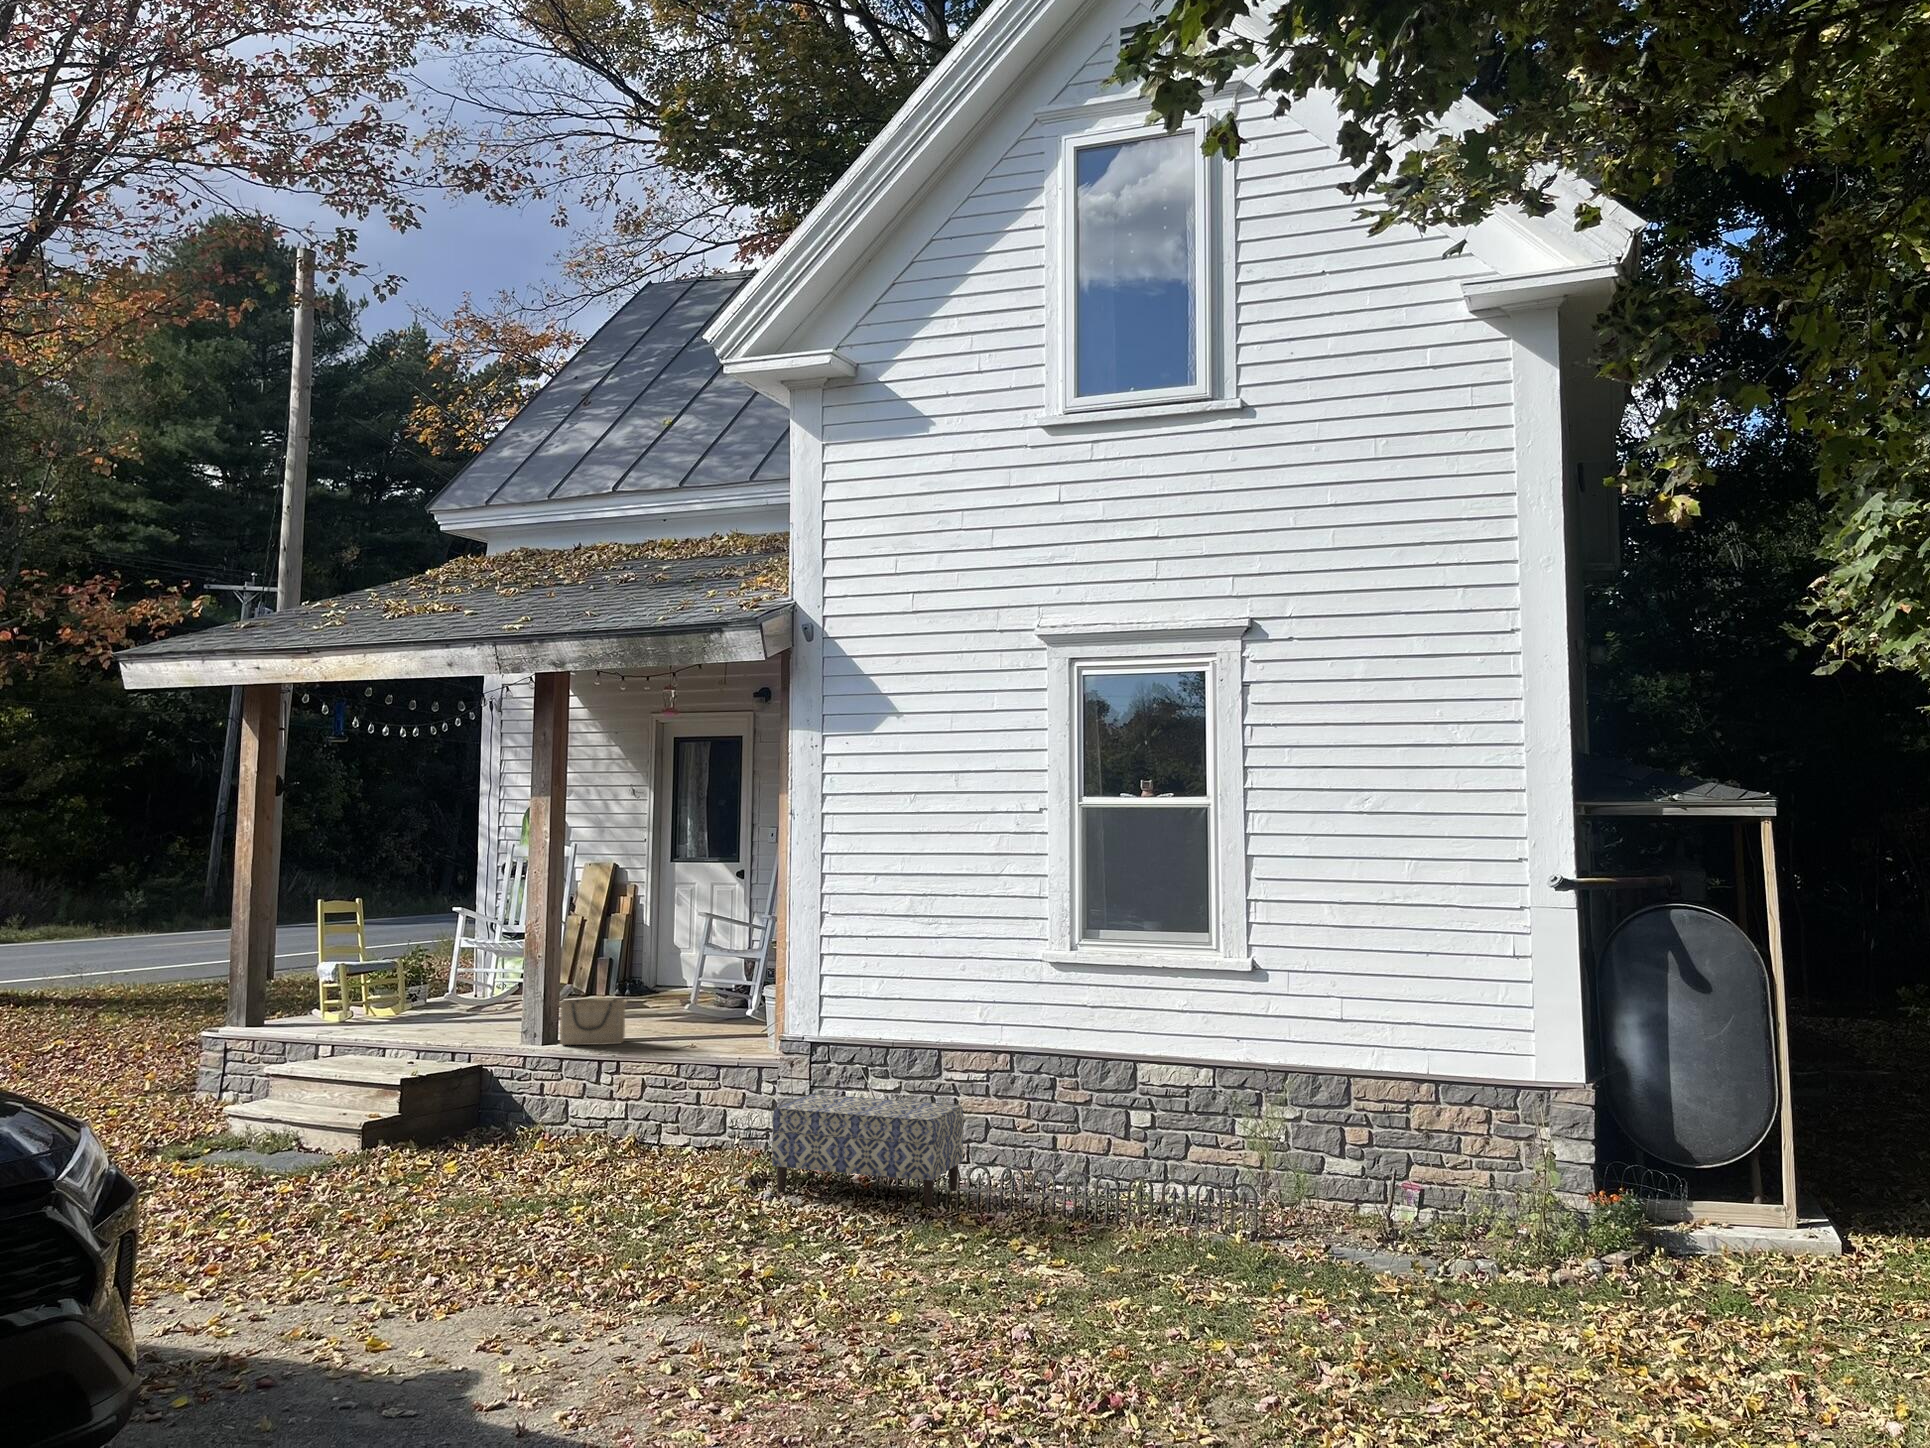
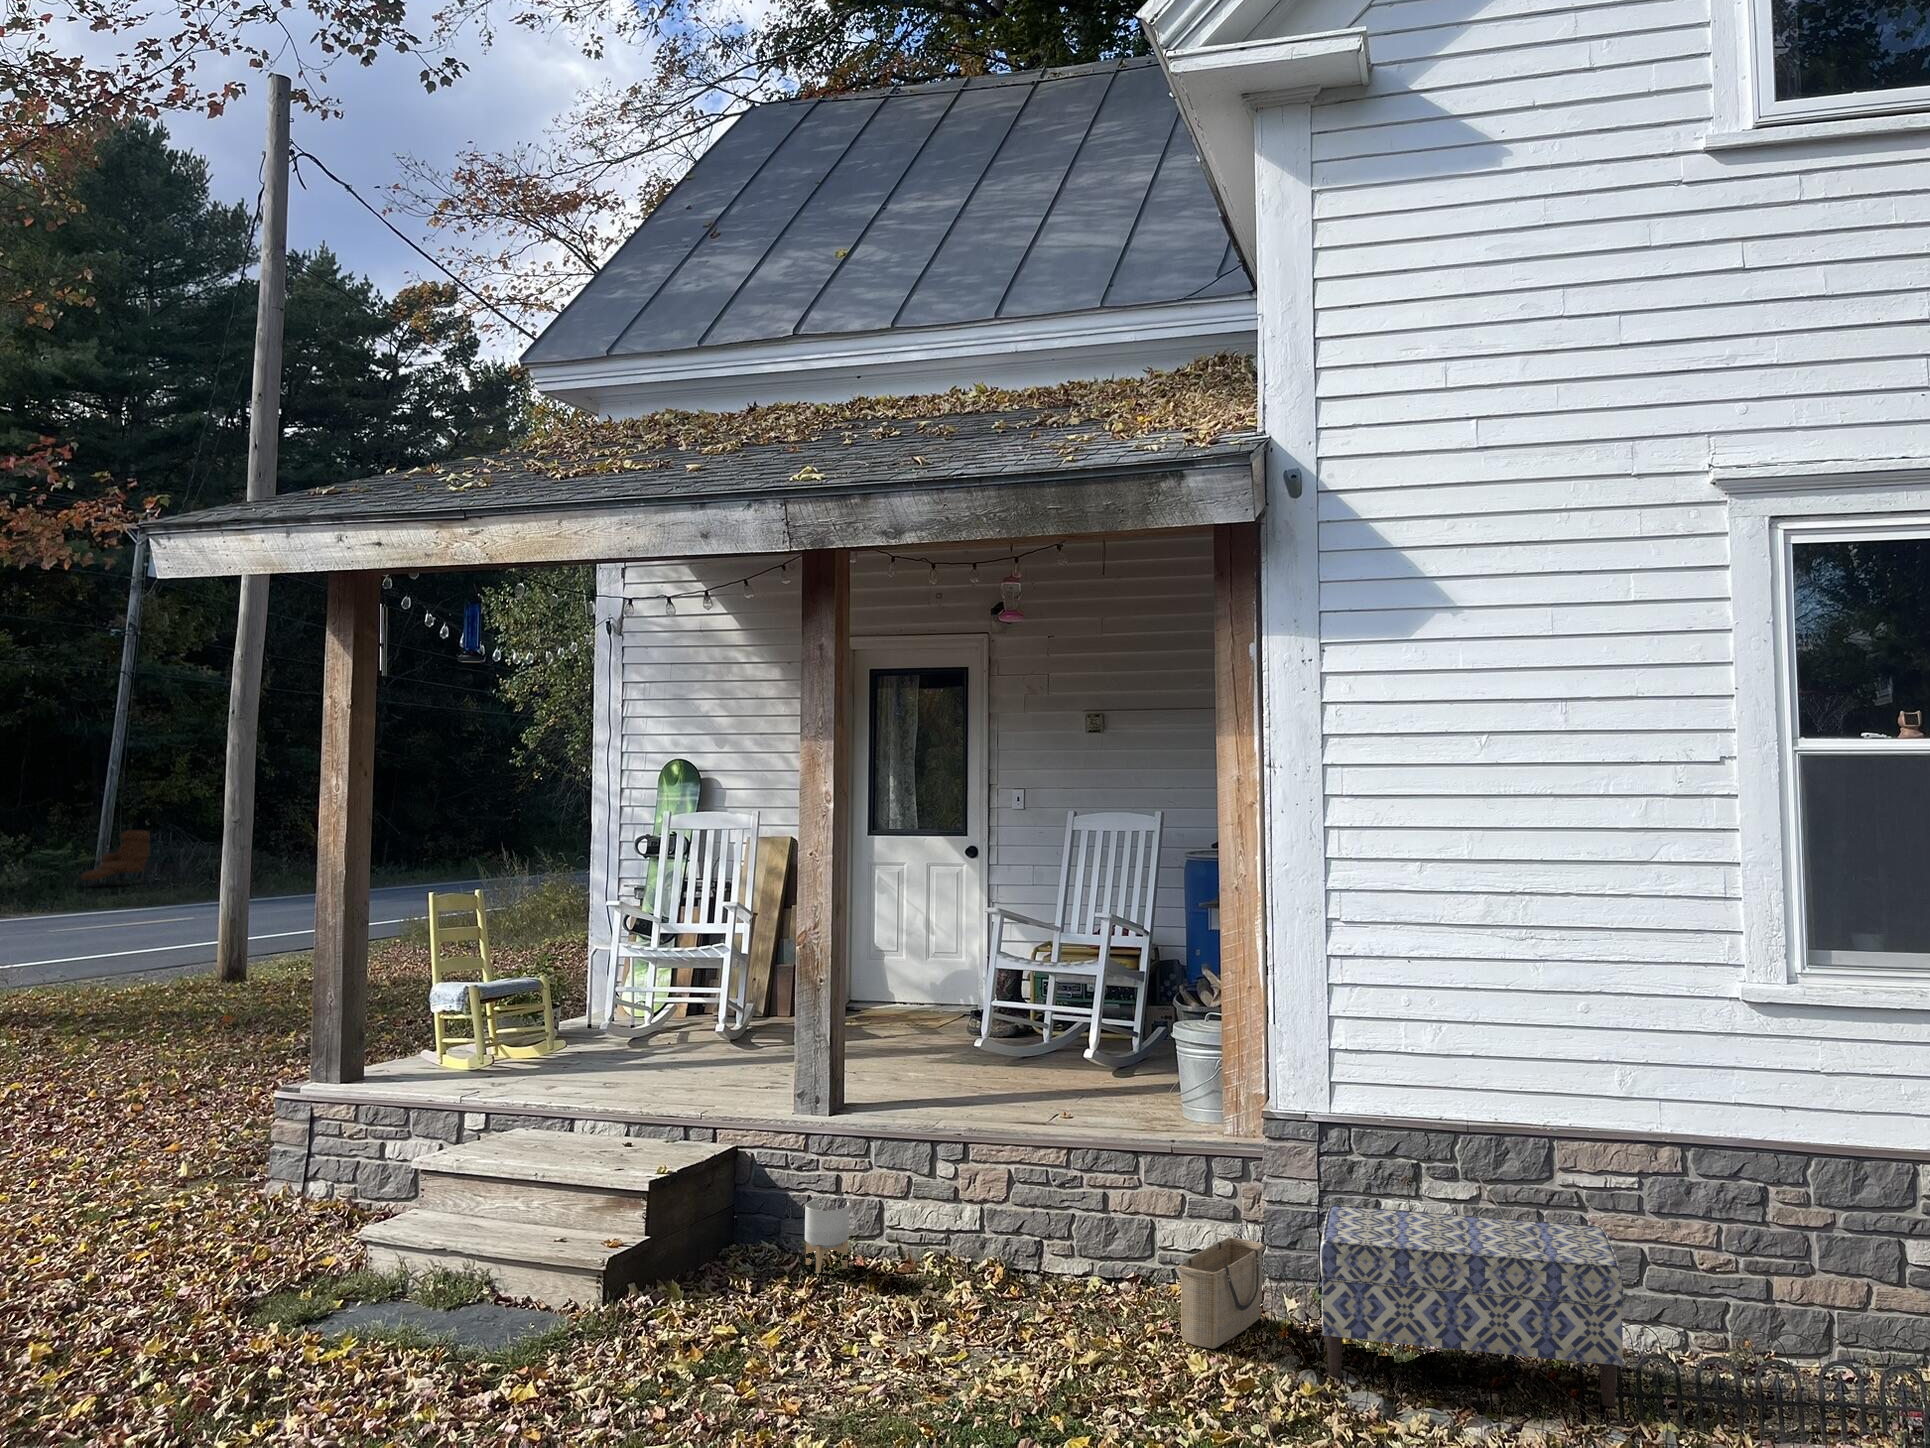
lounge chair: none [169,865,229,915] -> present [81,830,150,888]
basket: present [559,999,627,1045] -> present [1178,1237,1265,1349]
planter: none [514,1098,545,1144] -> present [805,1199,850,1273]

